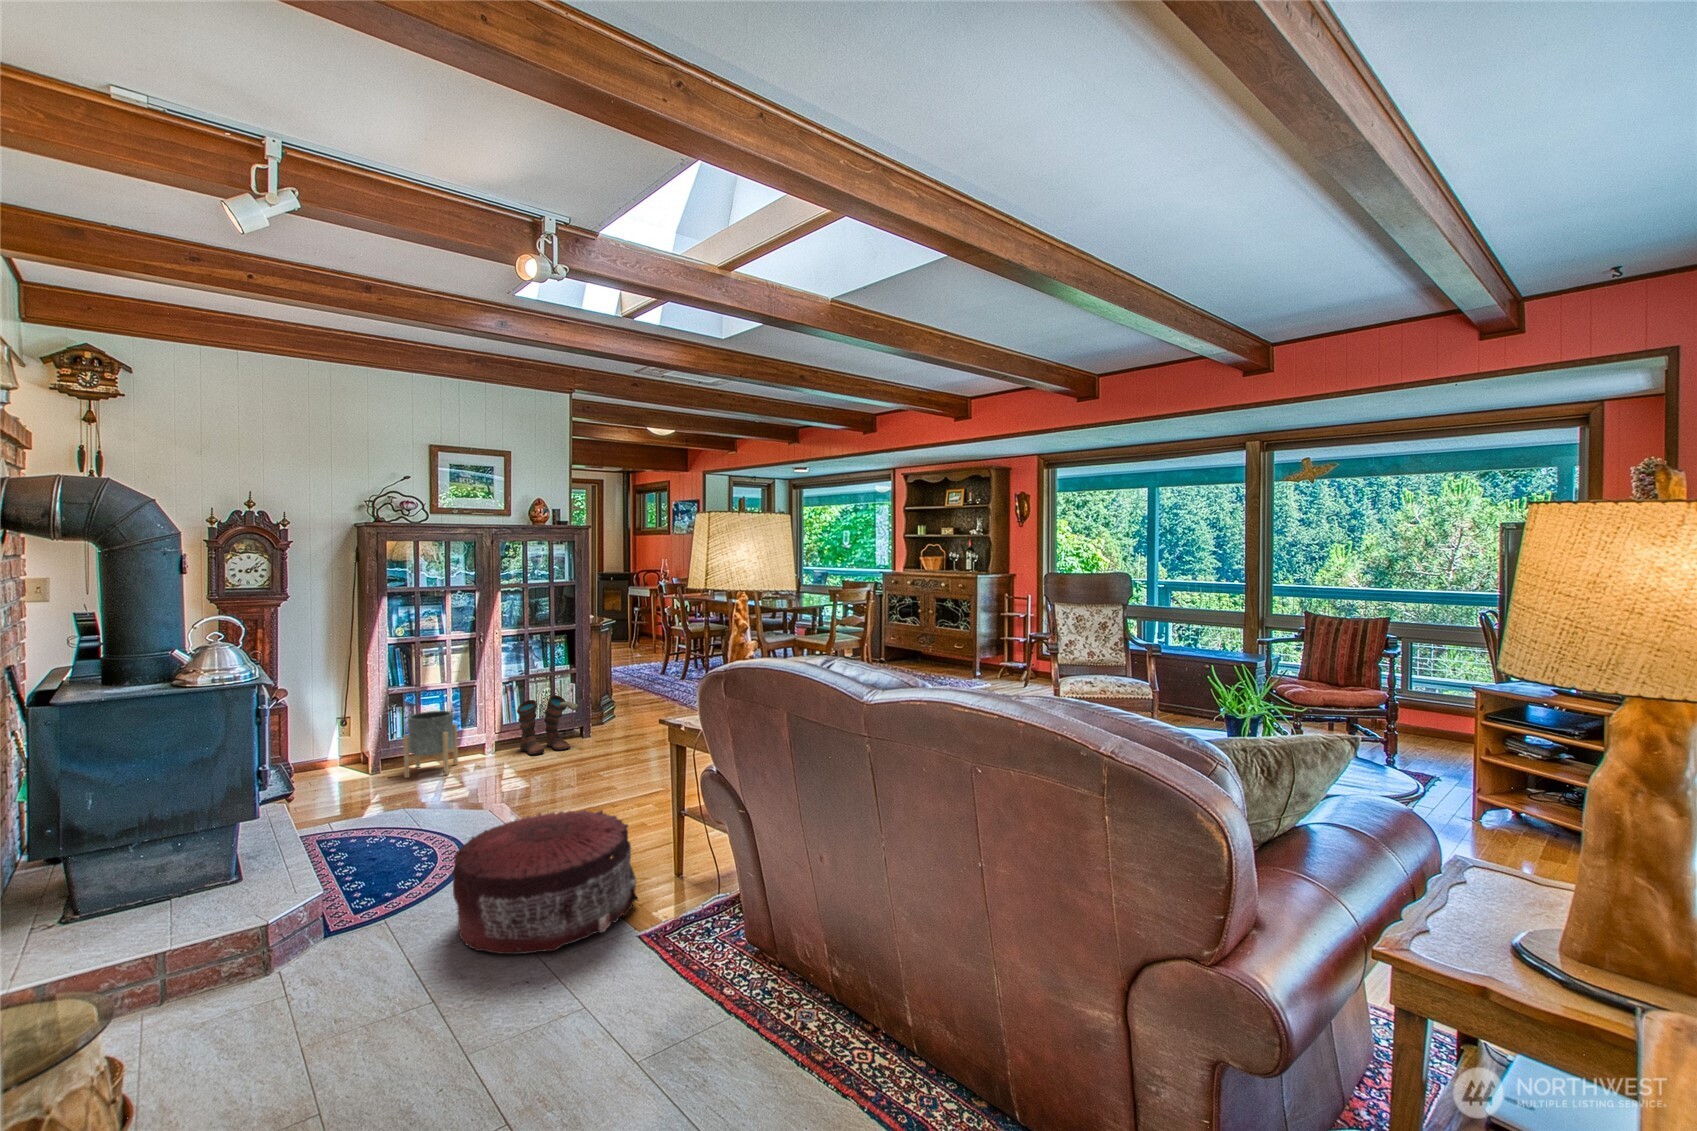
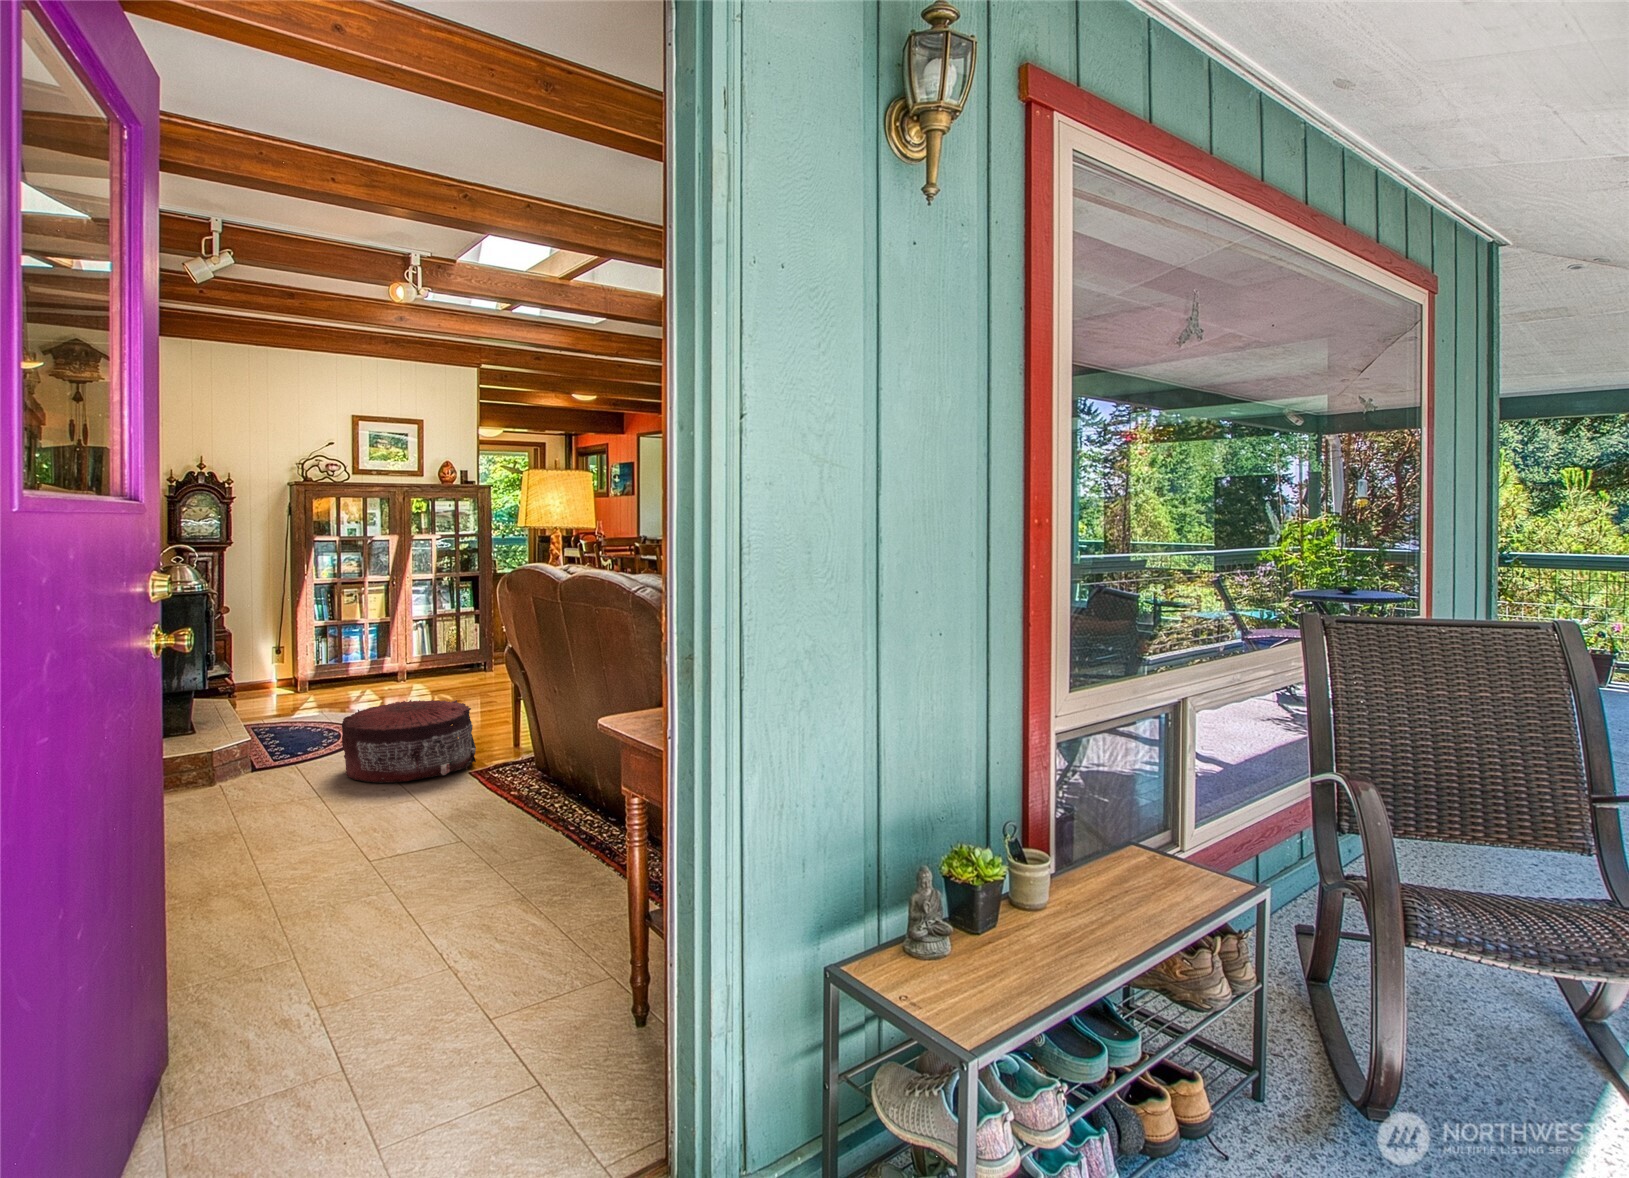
boots: present [517,695,579,755] -> none [424,636,479,685]
planter: present [403,711,458,778] -> none [326,643,373,695]

